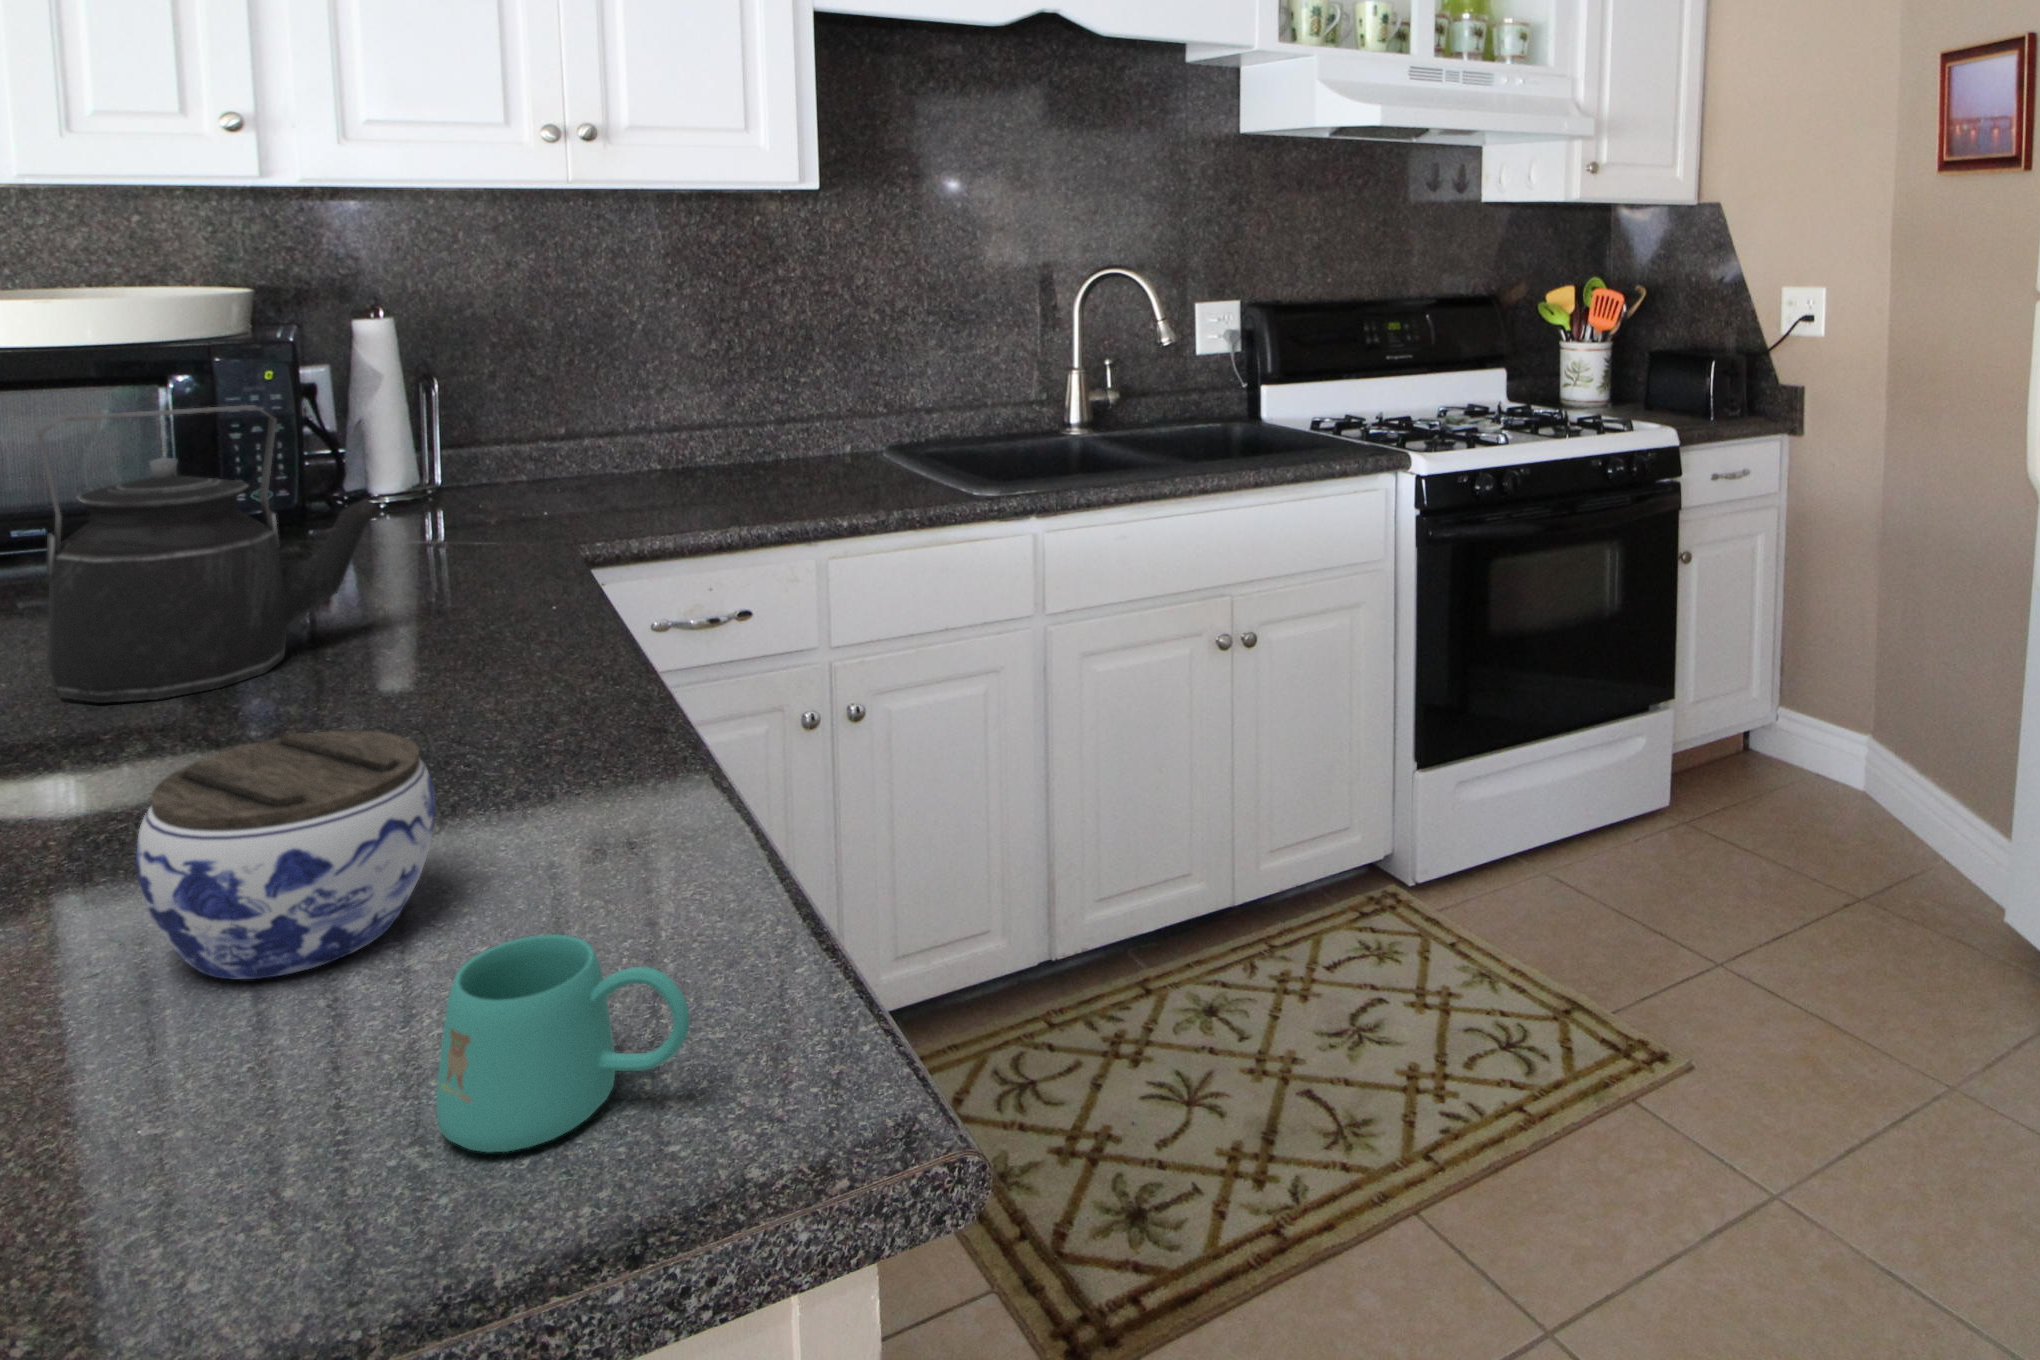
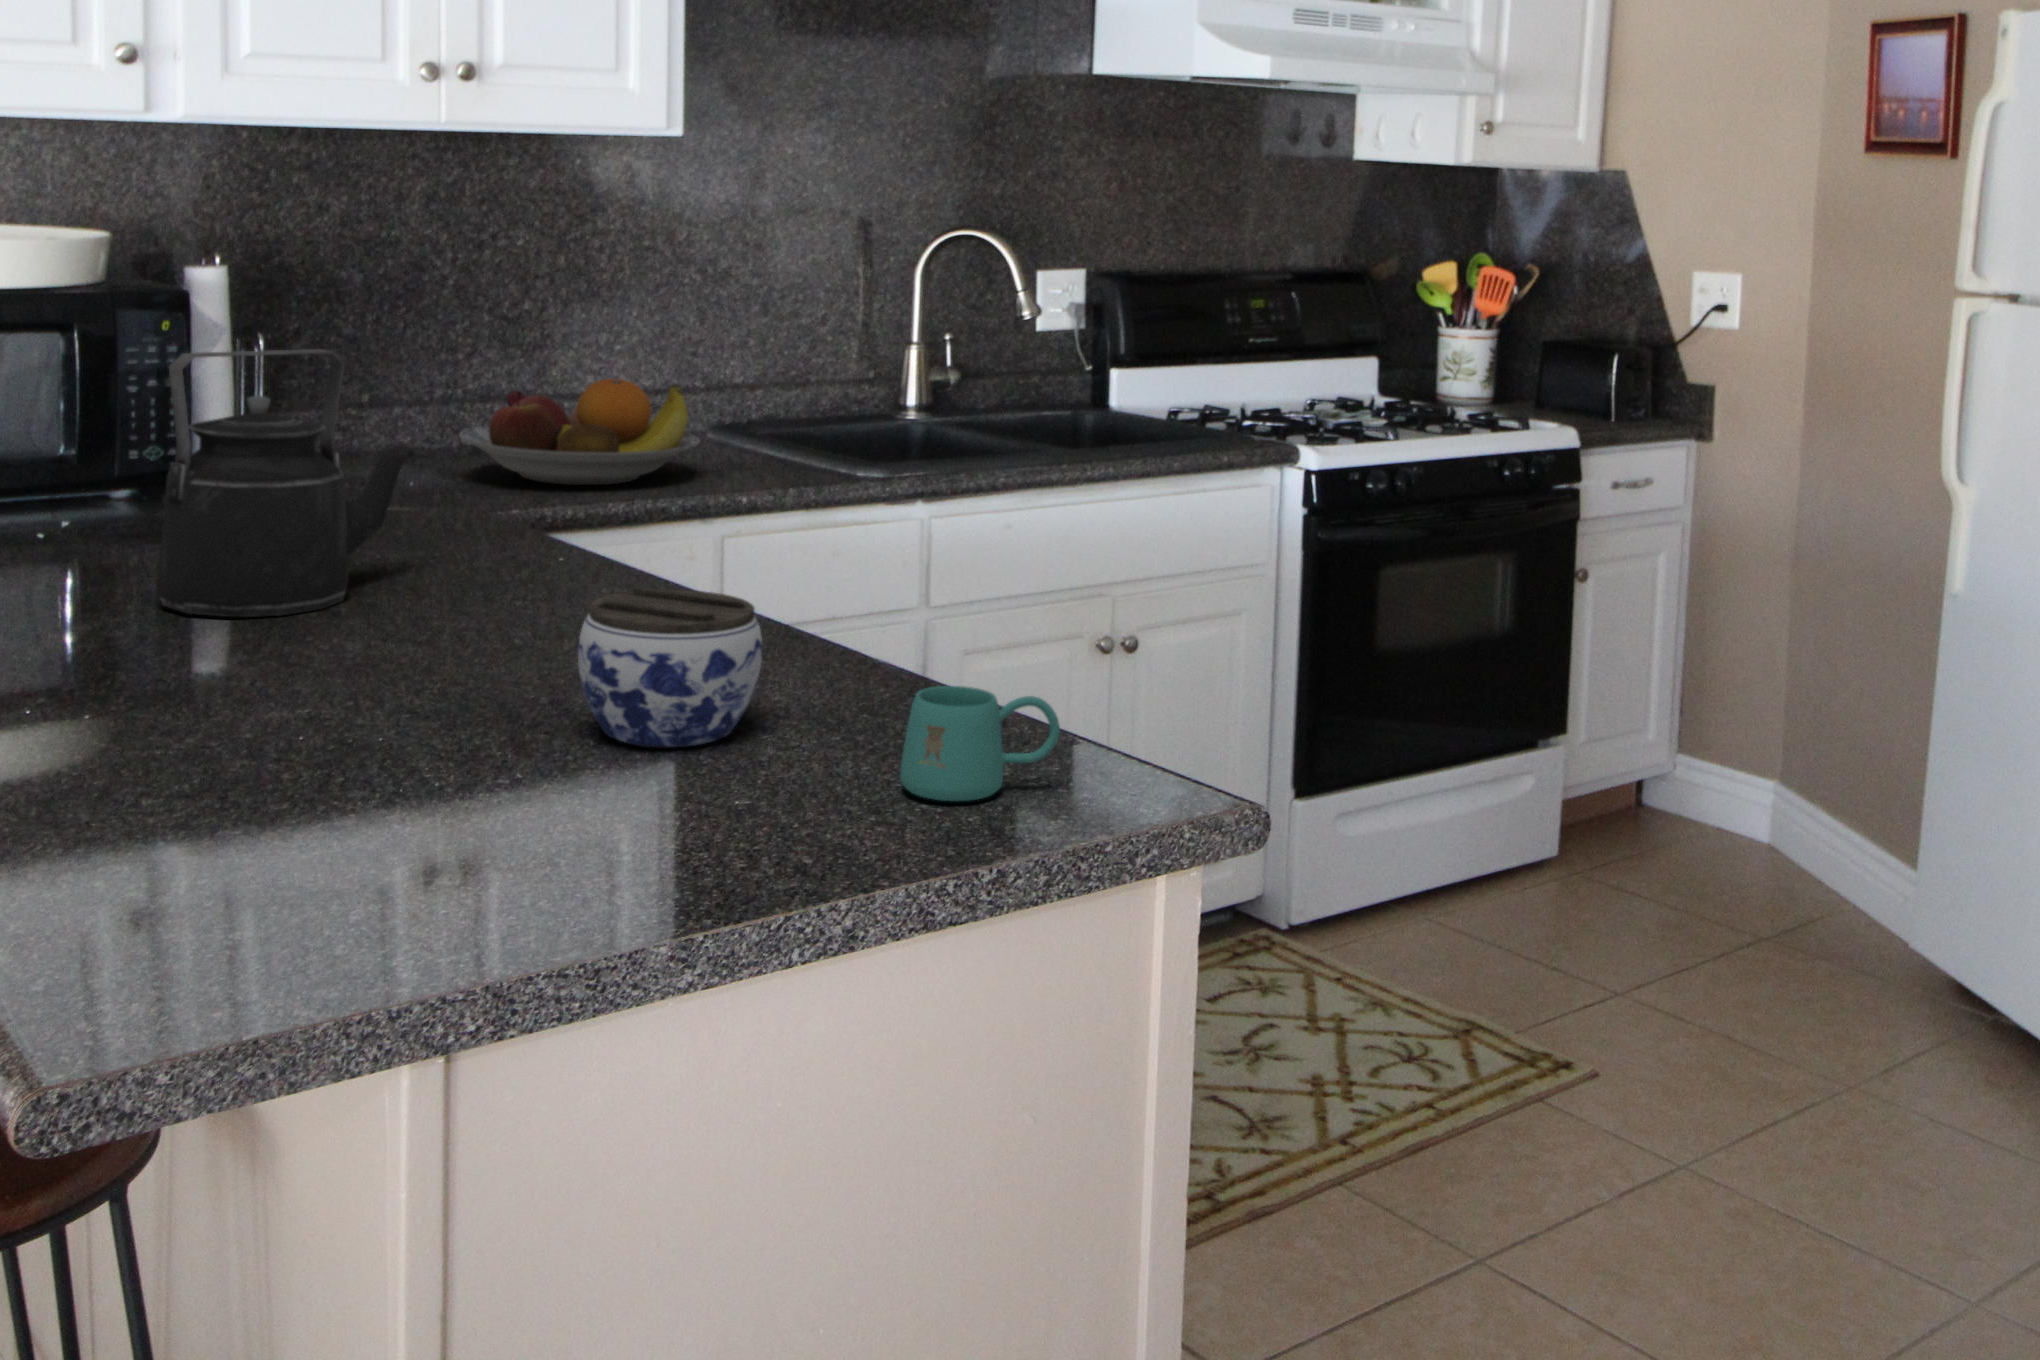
fruit bowl: none [603,411,830,510] -> present [459,379,700,485]

